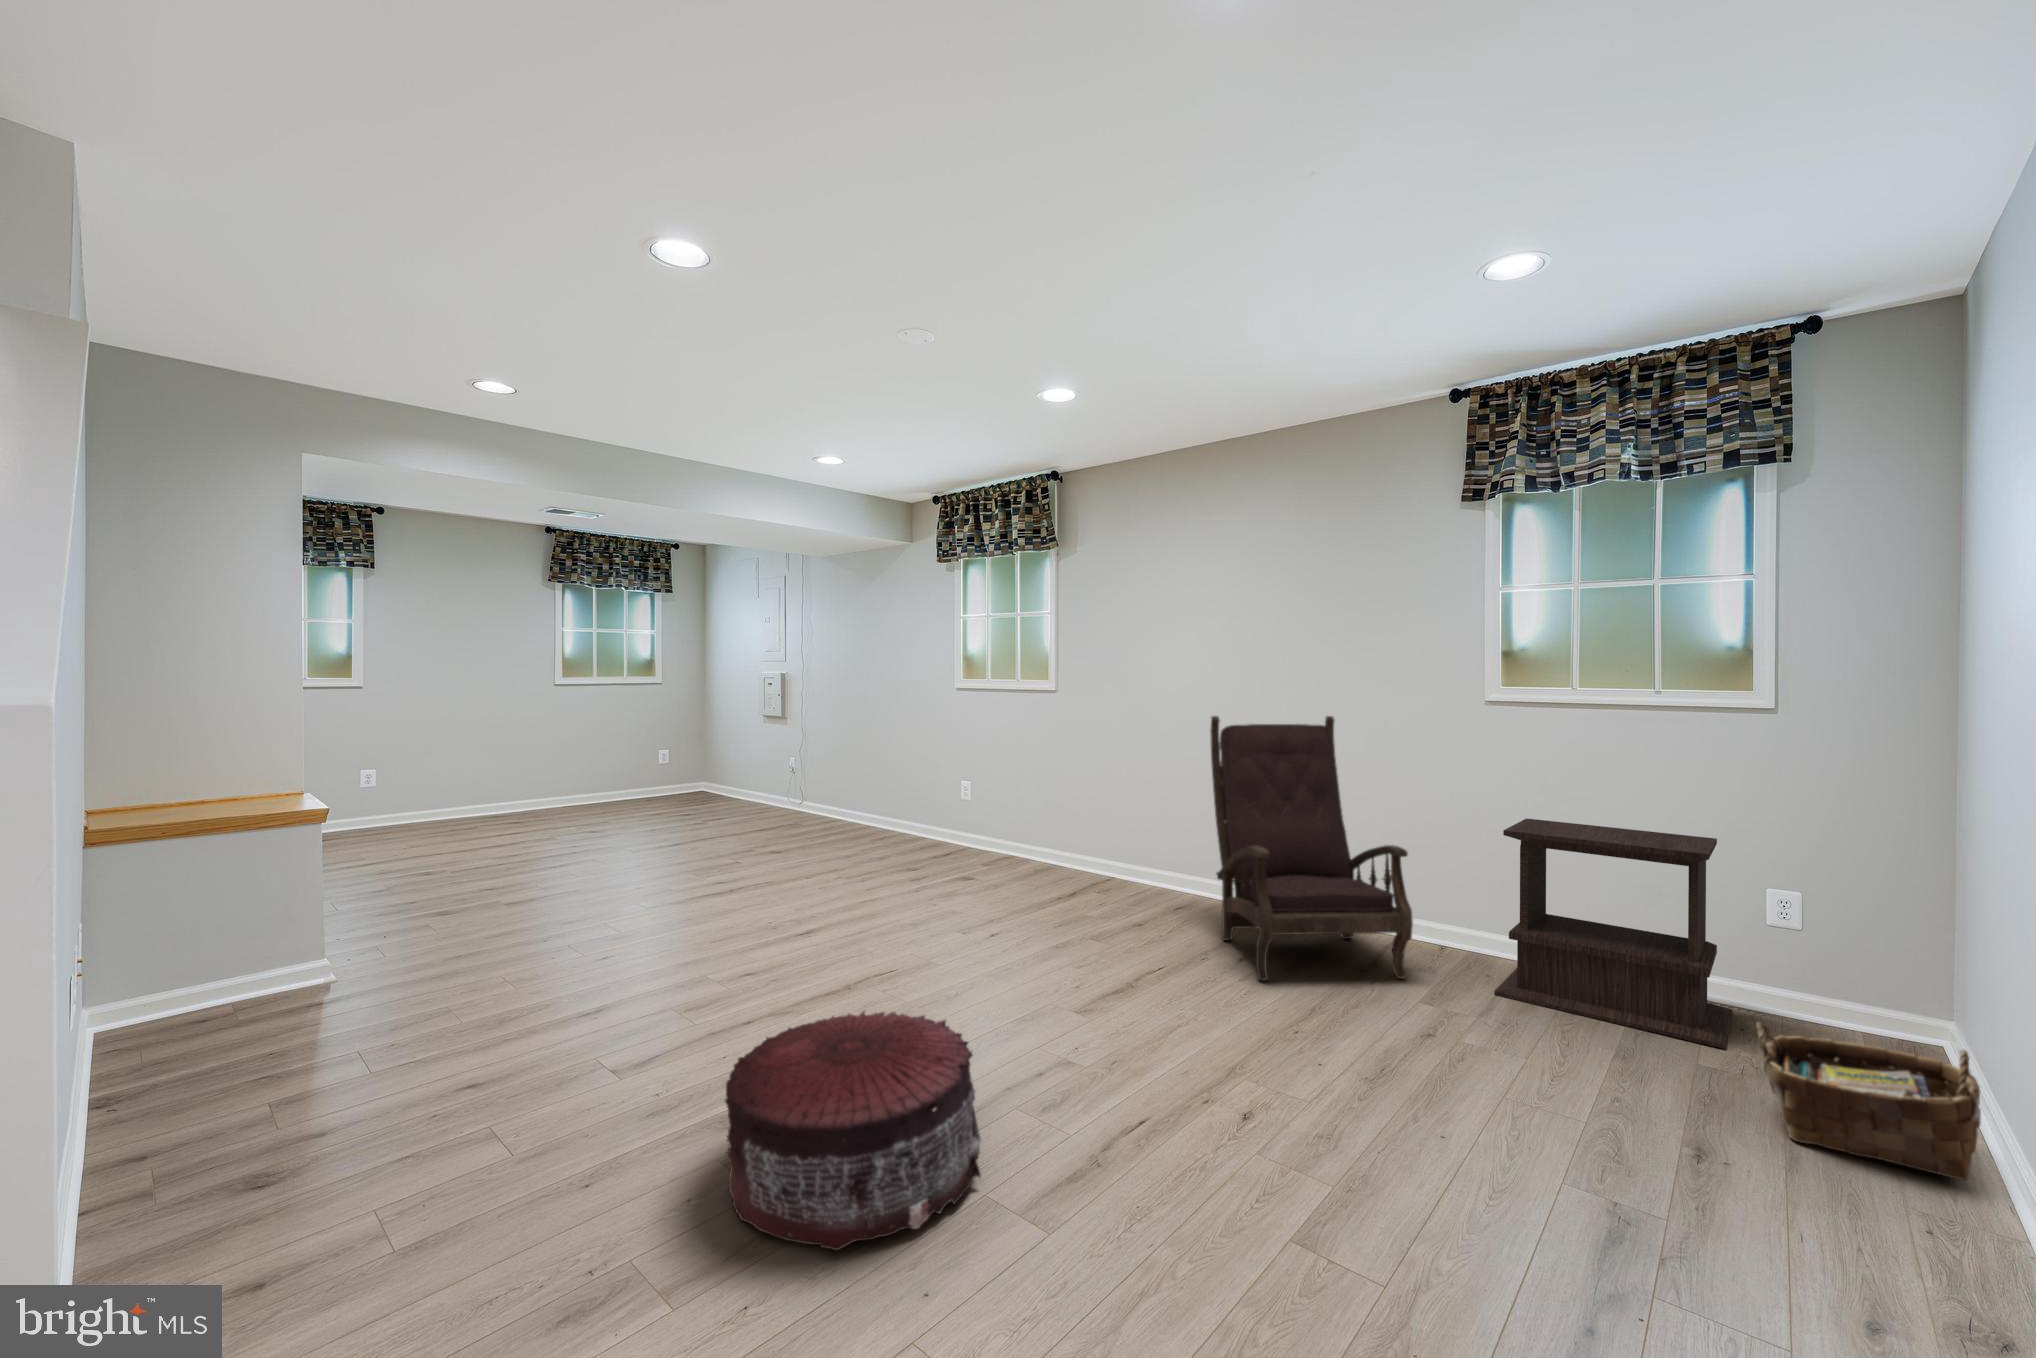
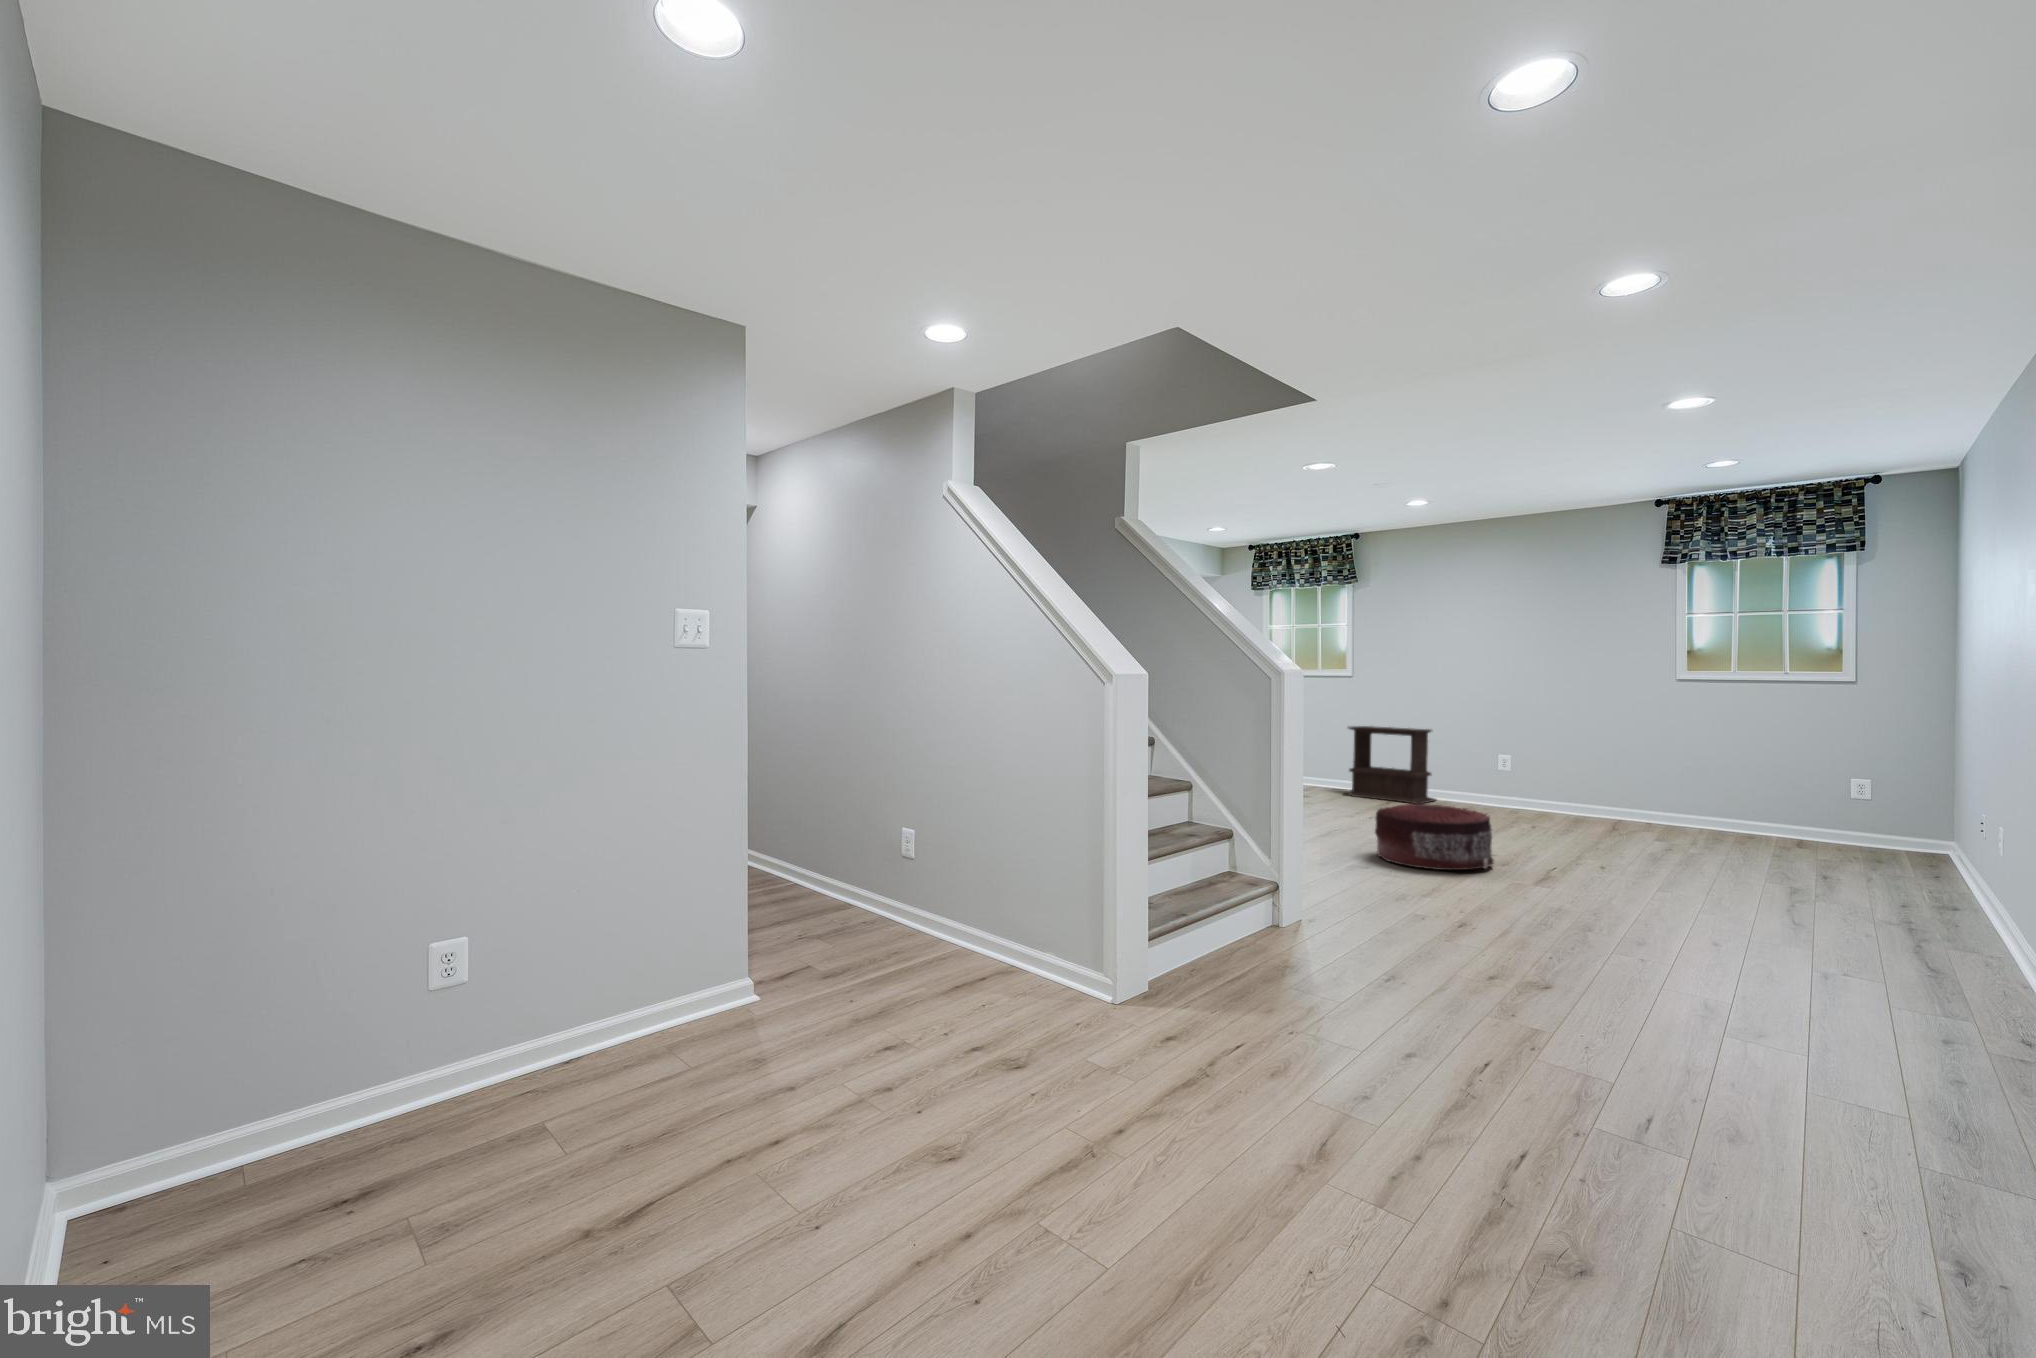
armchair: present [1210,716,1413,980] -> none [1495,688,1640,832]
side table: present [1494,818,1732,1049] -> present [1345,726,1436,804]
woven basket: present [1756,1022,1981,1180] -> none [1844,825,1951,879]

